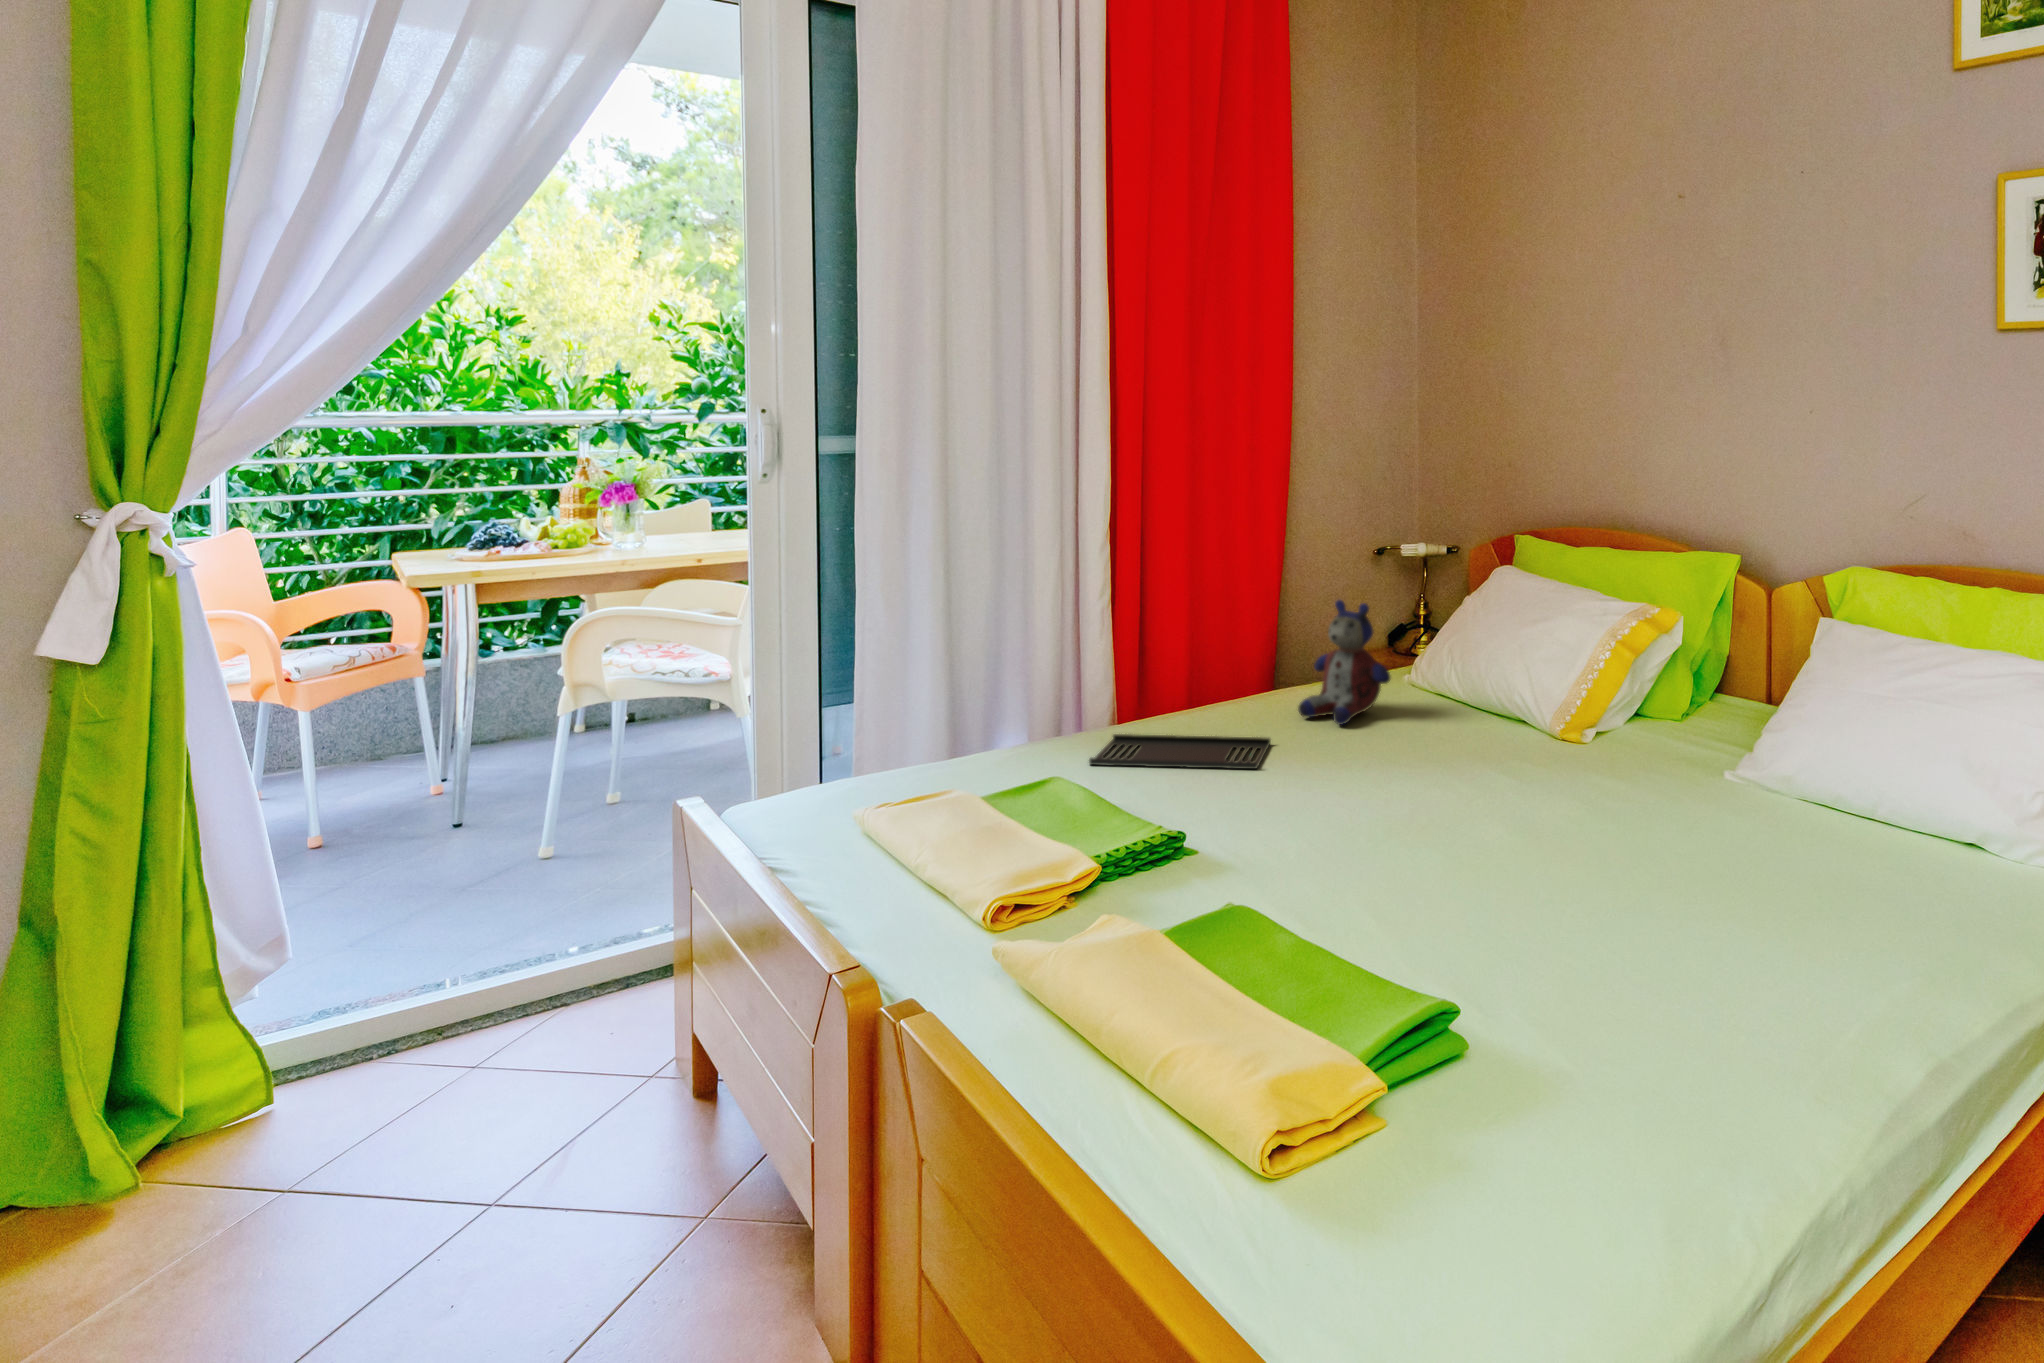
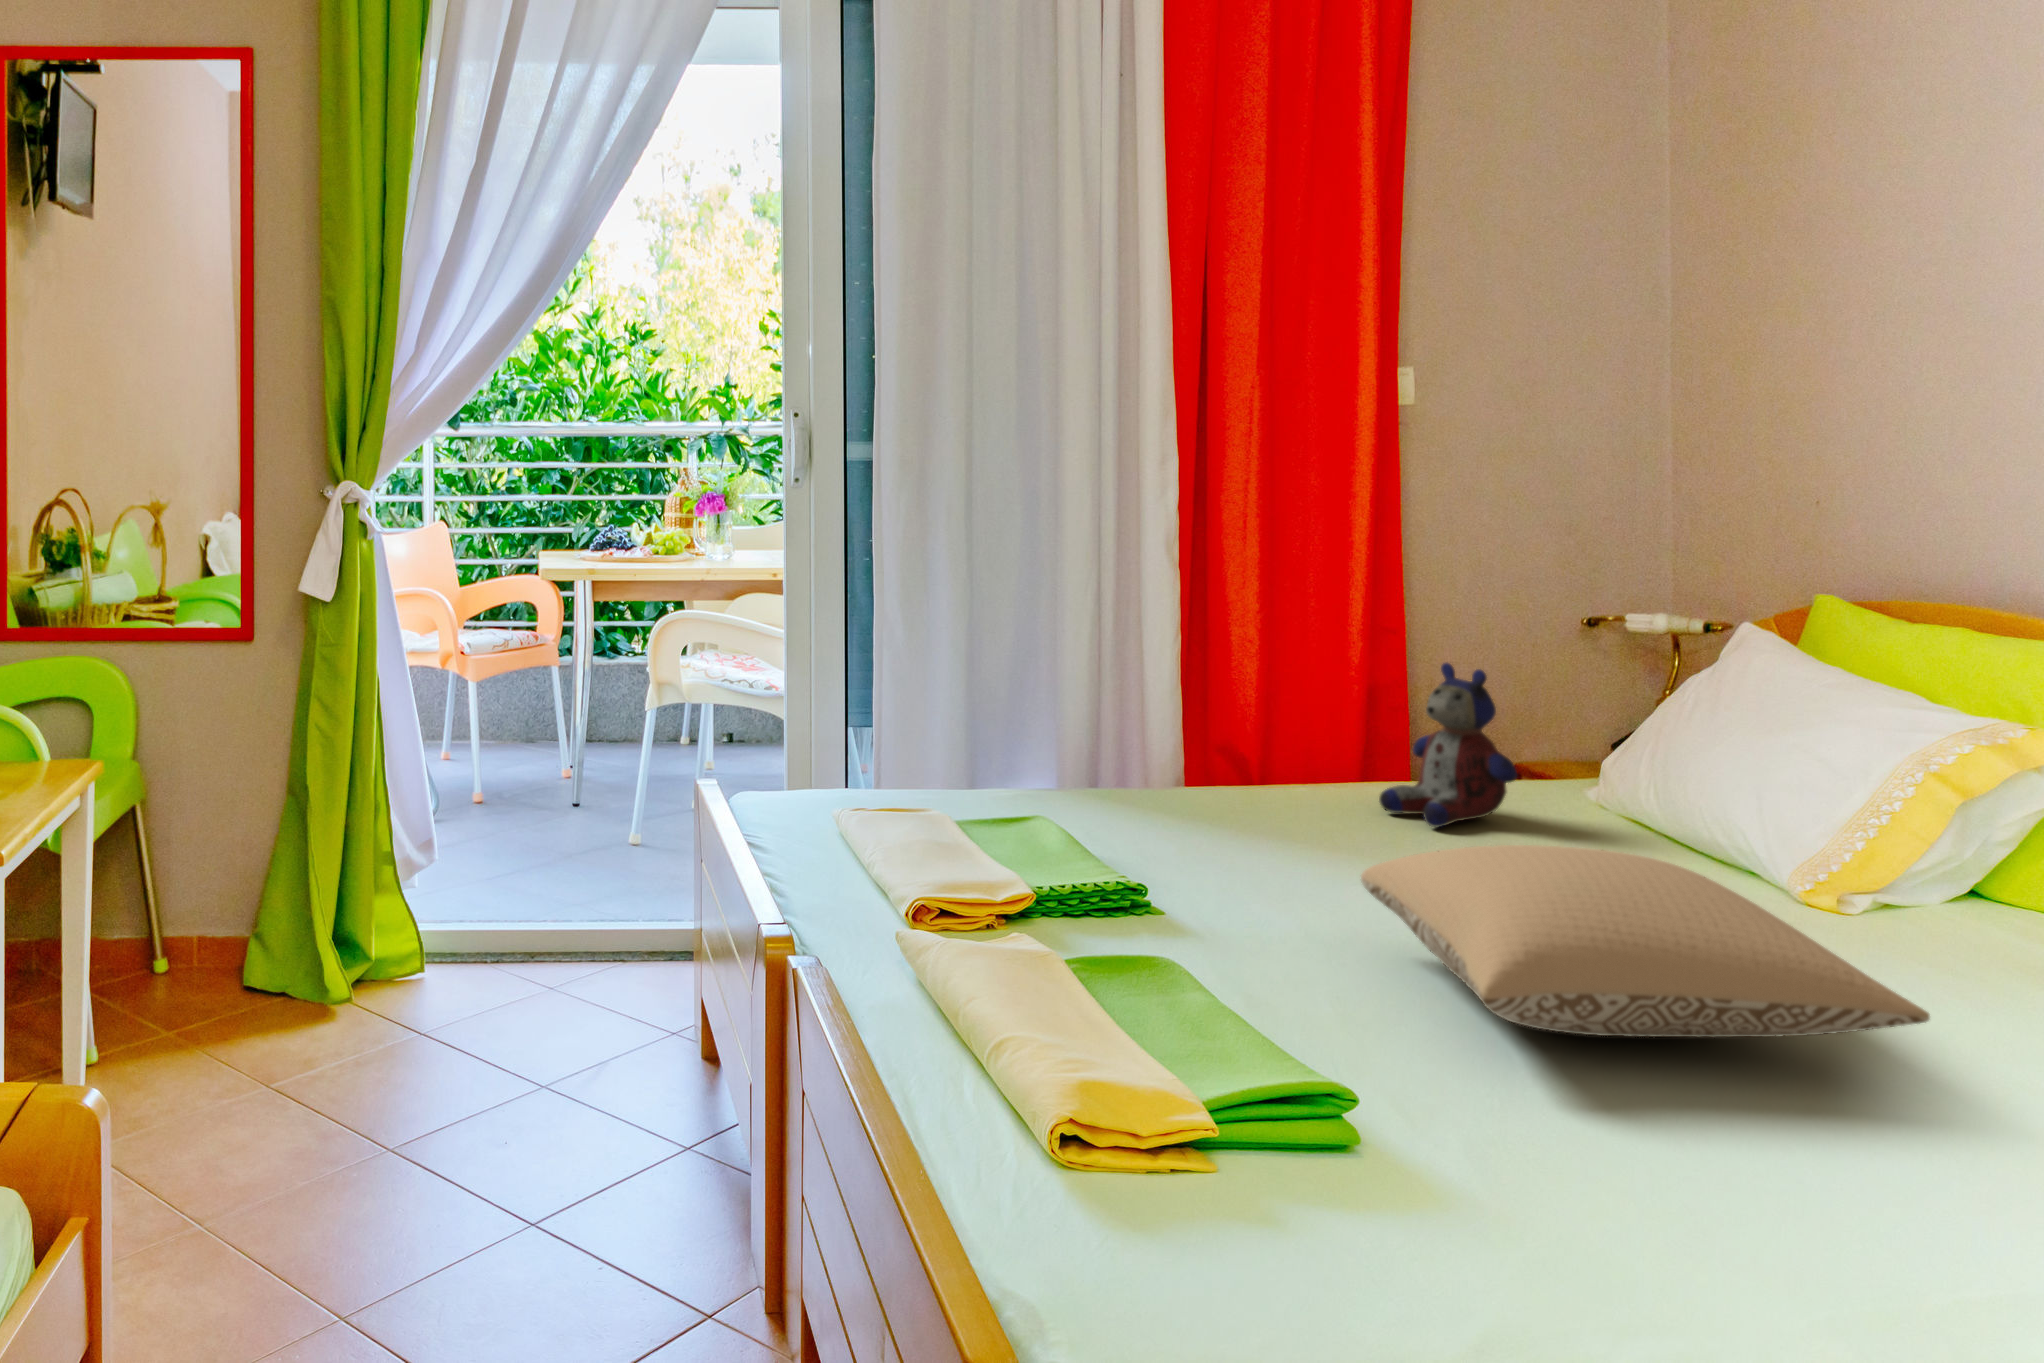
tray: present [1089,734,1271,769] -> none [1087,790,1322,852]
pillow: none [1354,740,1725,894] -> present [1361,845,1930,1037]

